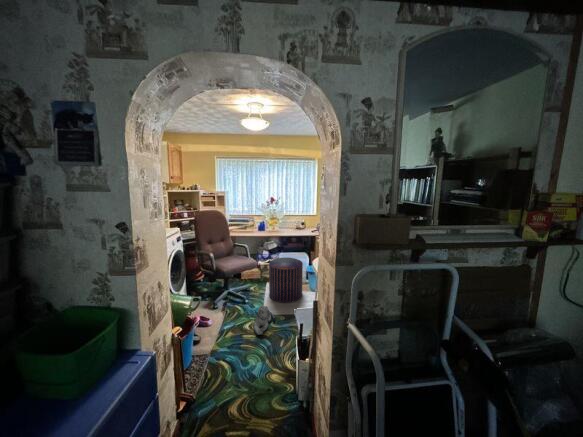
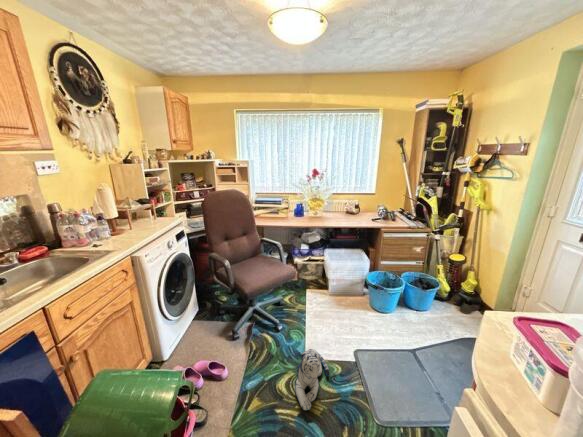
pouf: present [269,258,303,303] -> none [313,260,367,333]

